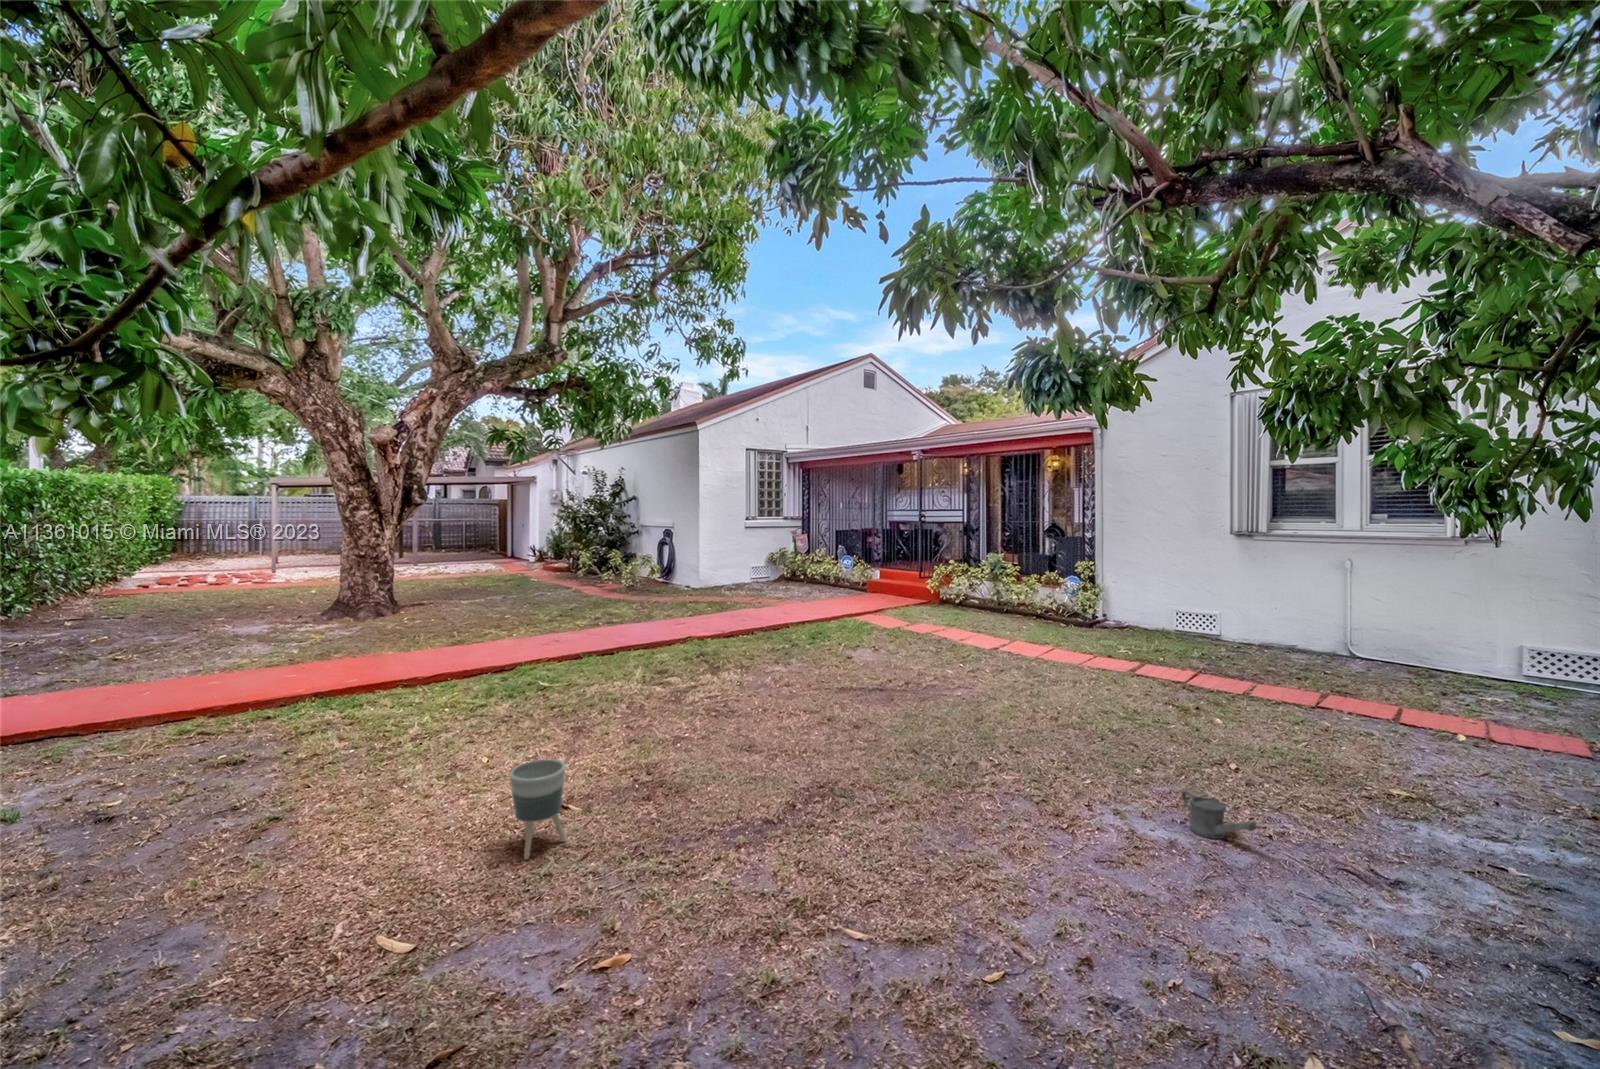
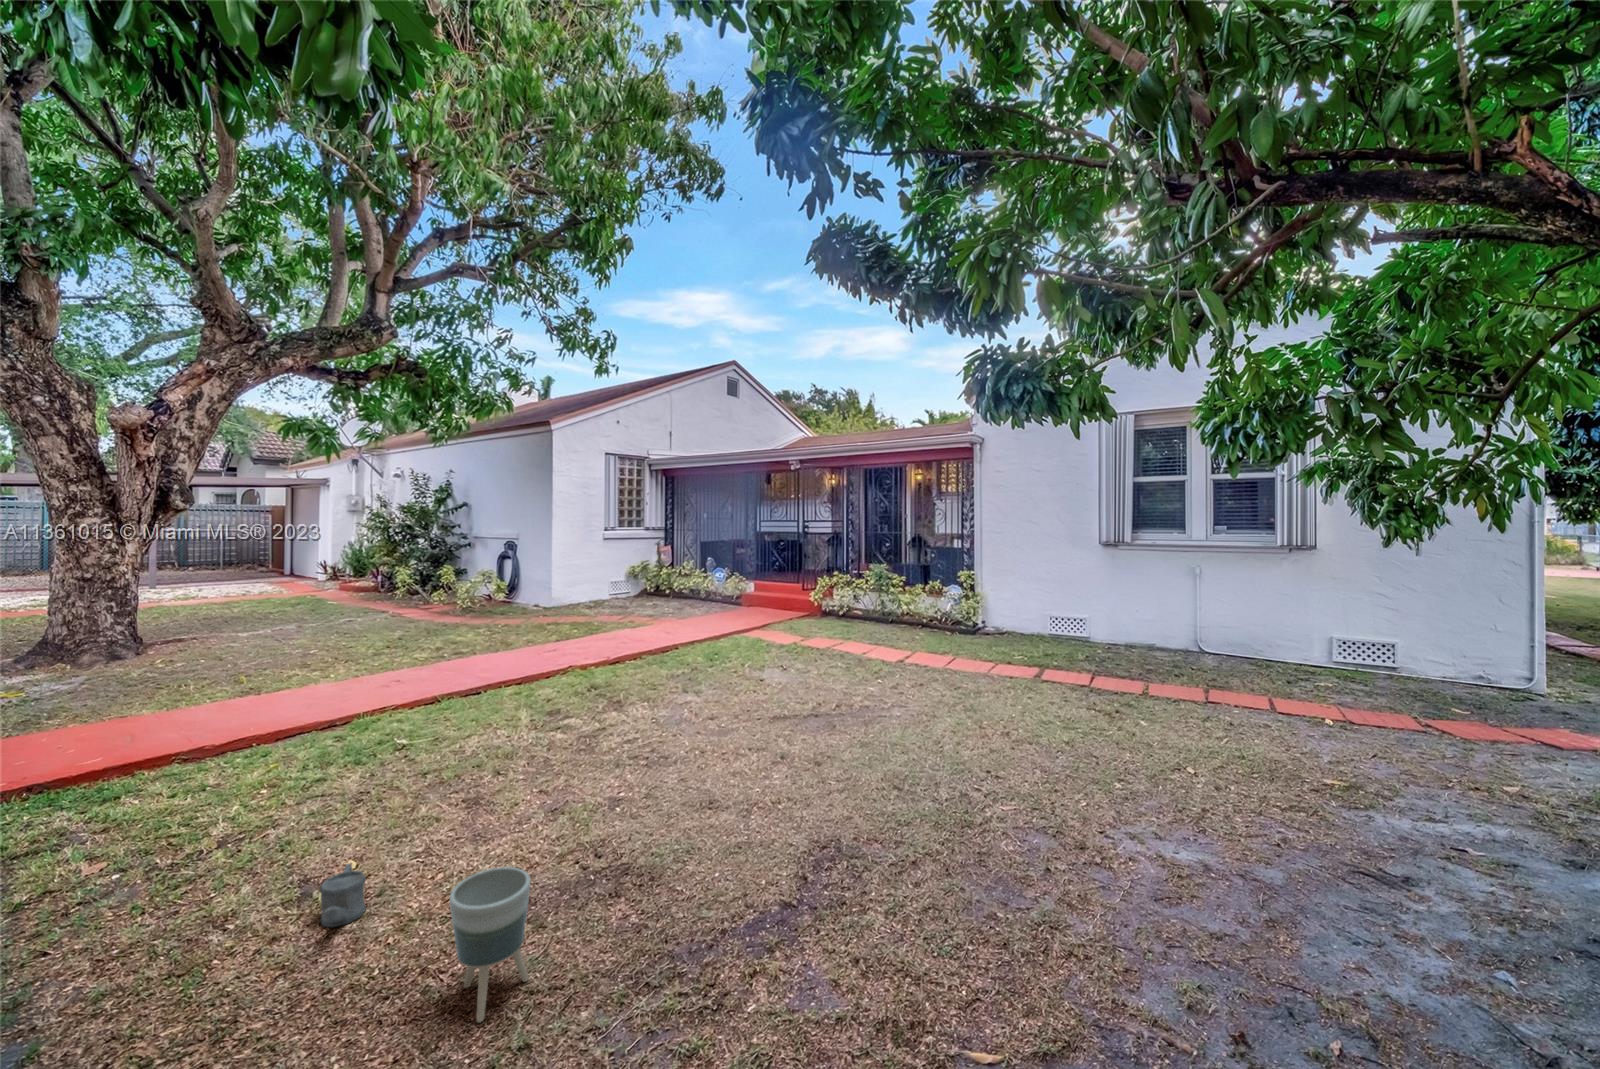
watering can: present [1182,791,1256,839] -> present [320,863,366,927]

